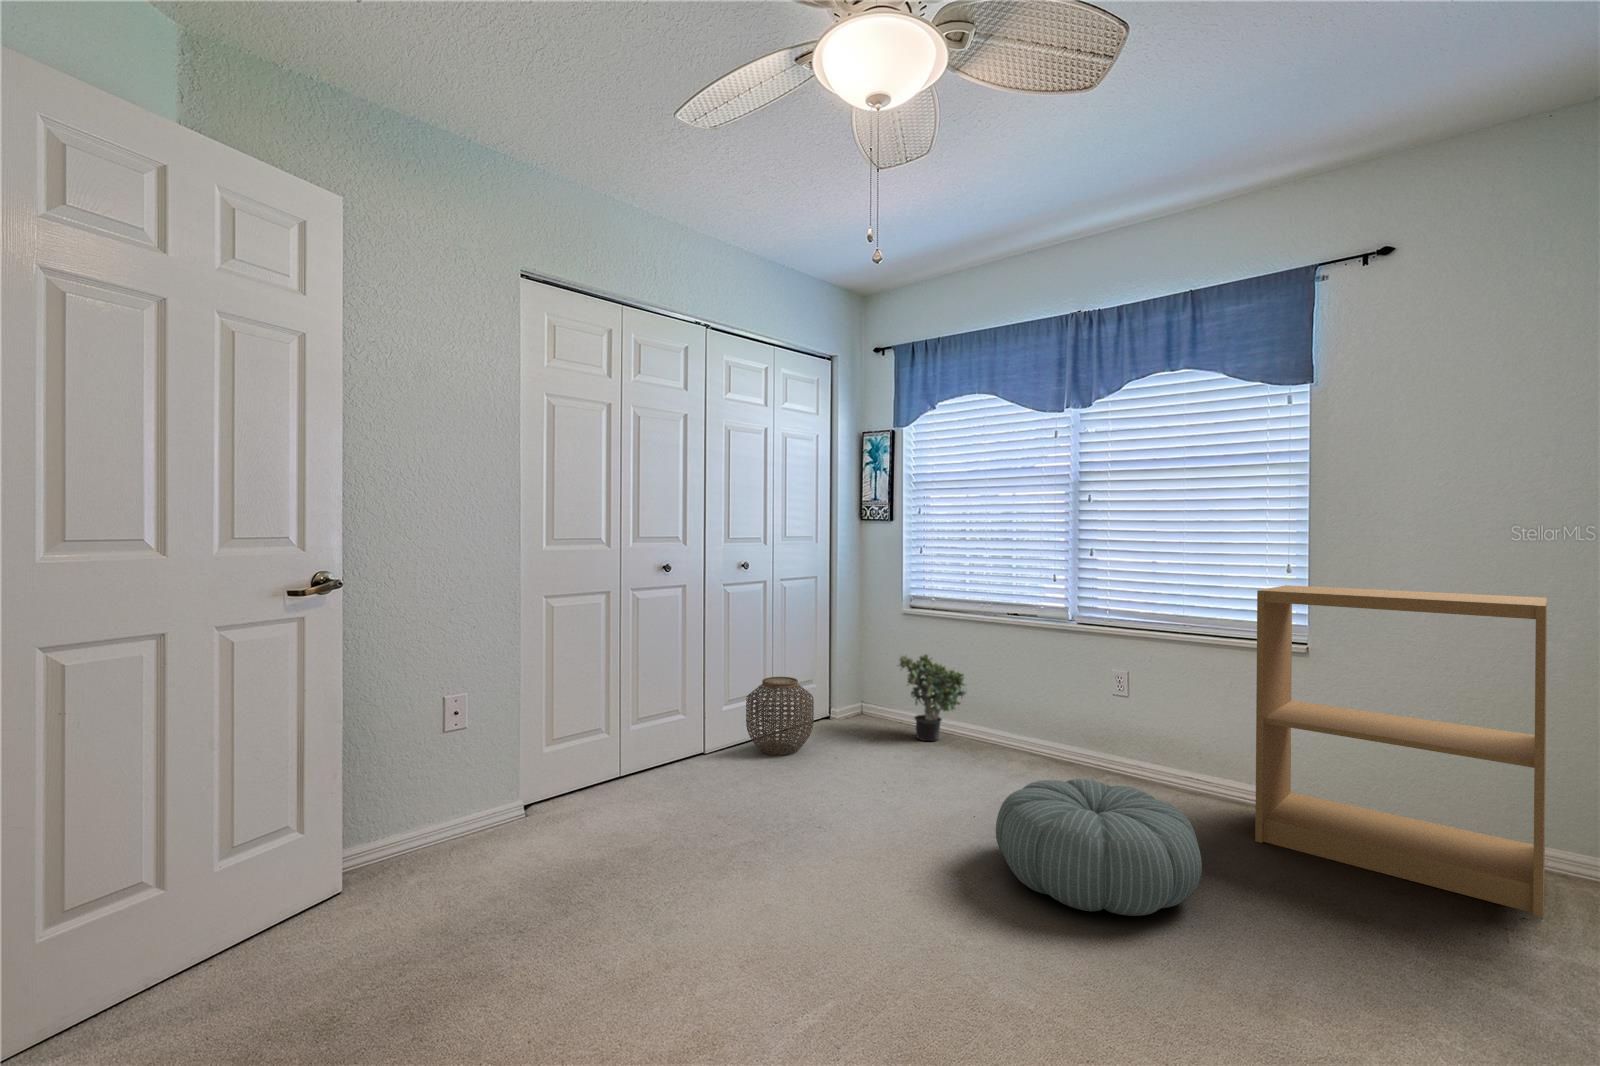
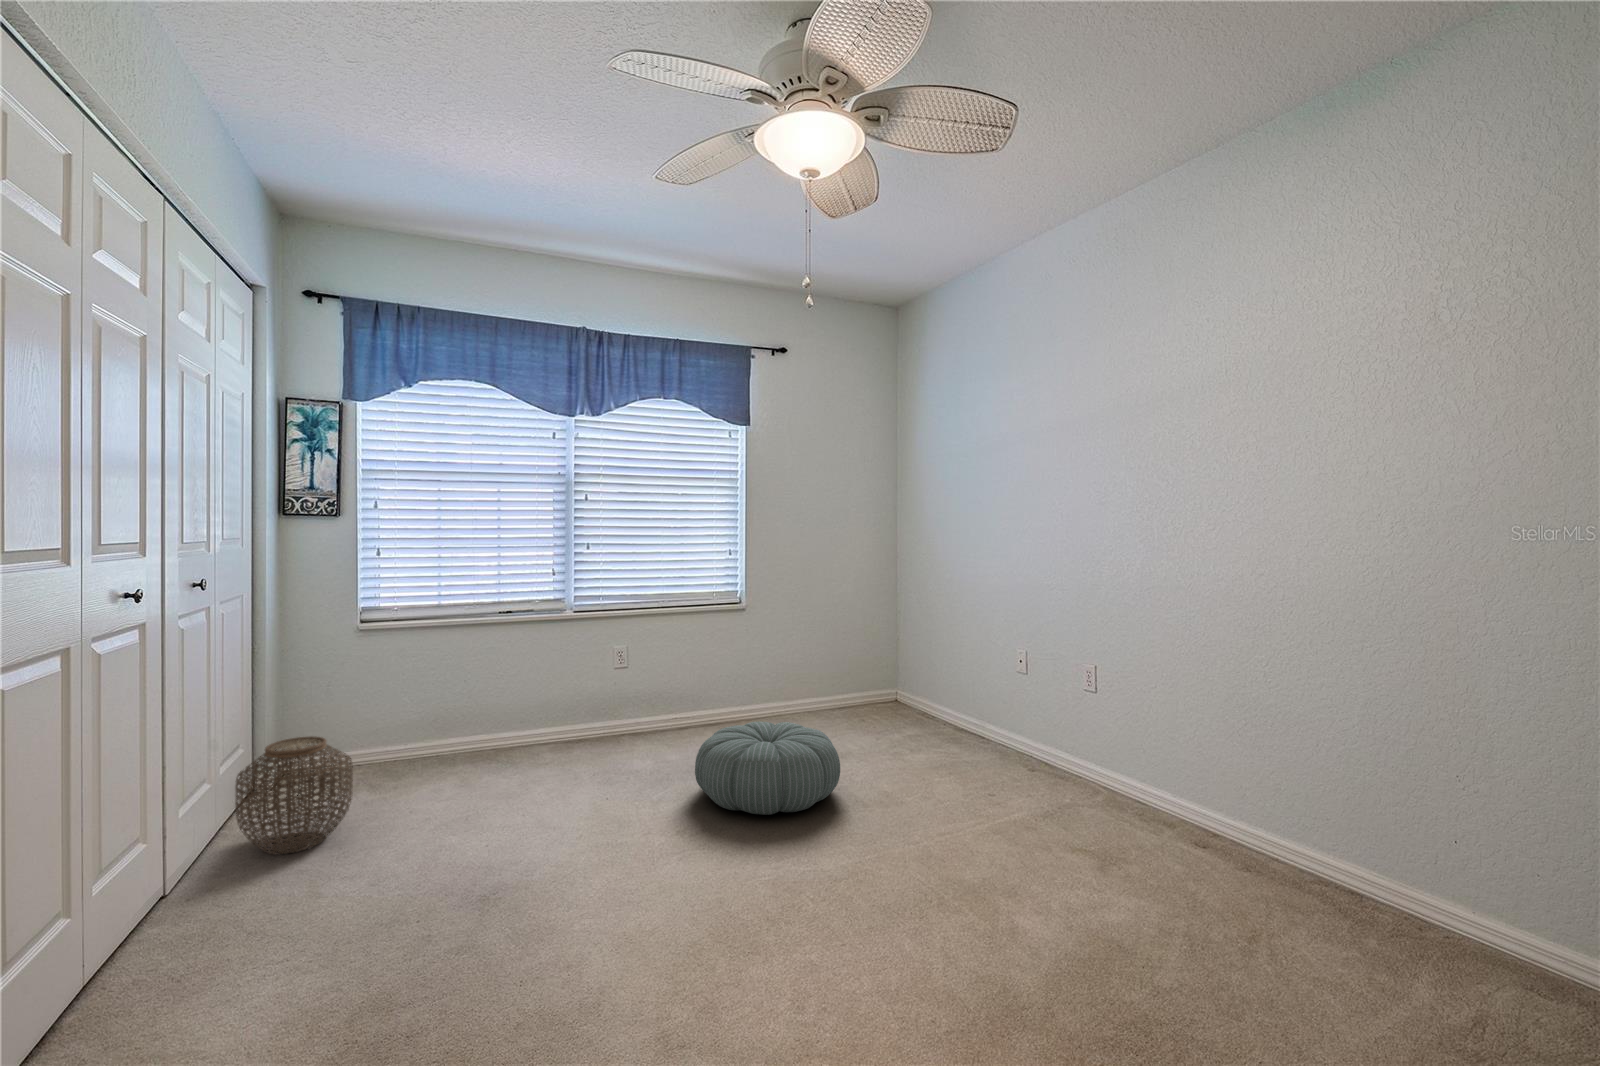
bookshelf: present [1255,585,1547,918] -> none [740,563,887,741]
potted plant: present [899,654,967,741] -> none [386,670,480,770]

